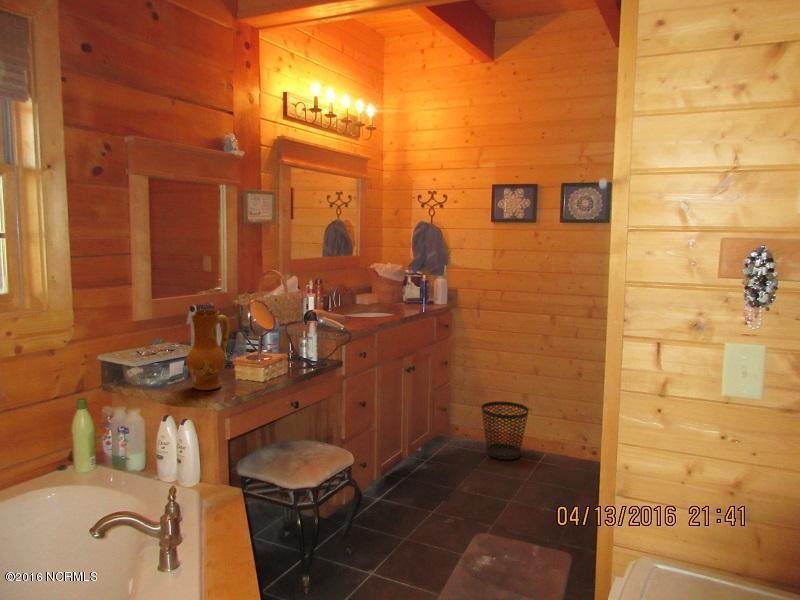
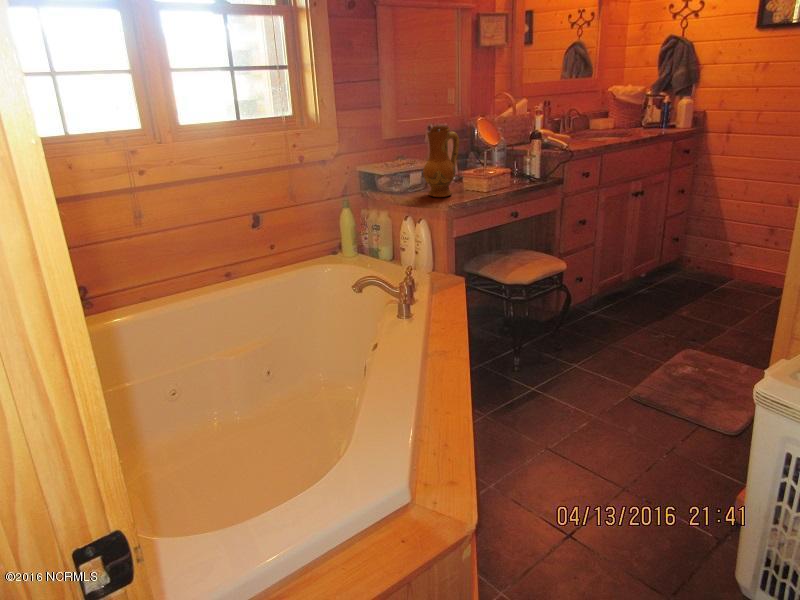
wastebasket: present [482,402,529,460] -> none [716,234,773,293]

